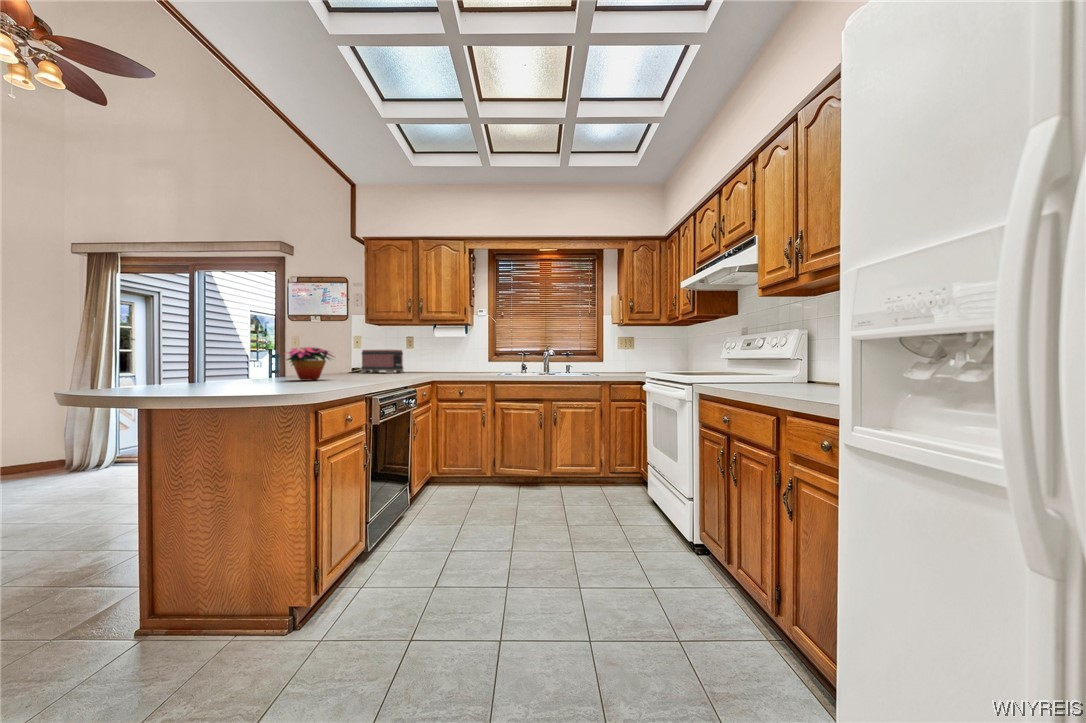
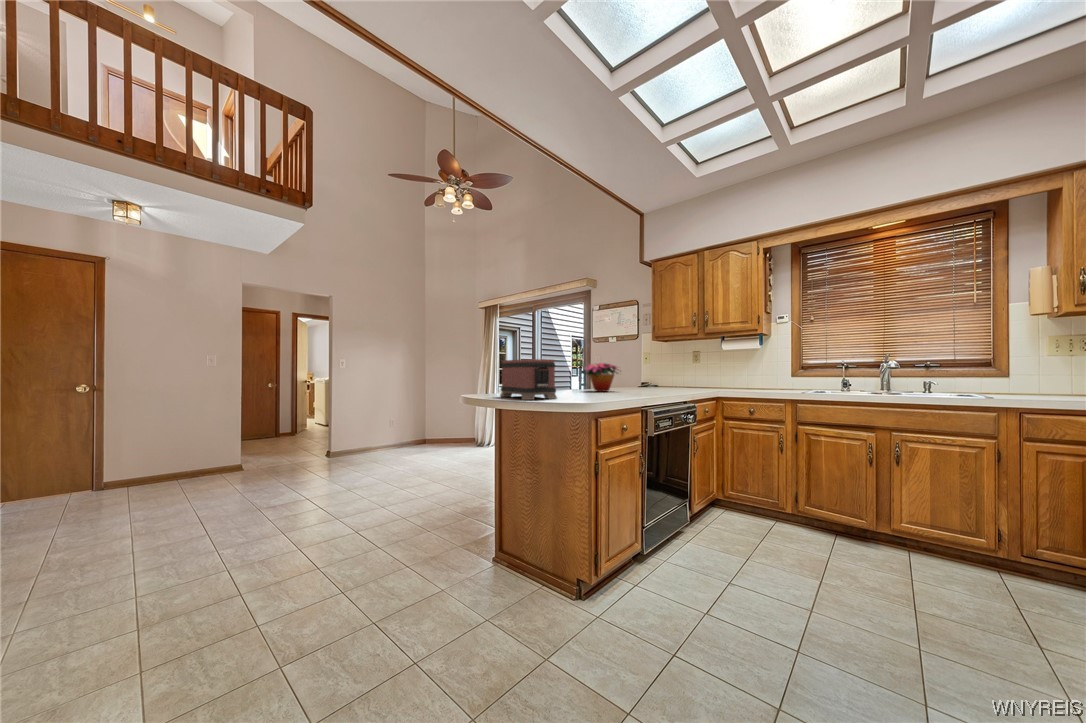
toaster: present [361,350,404,374] -> present [500,359,557,400]

